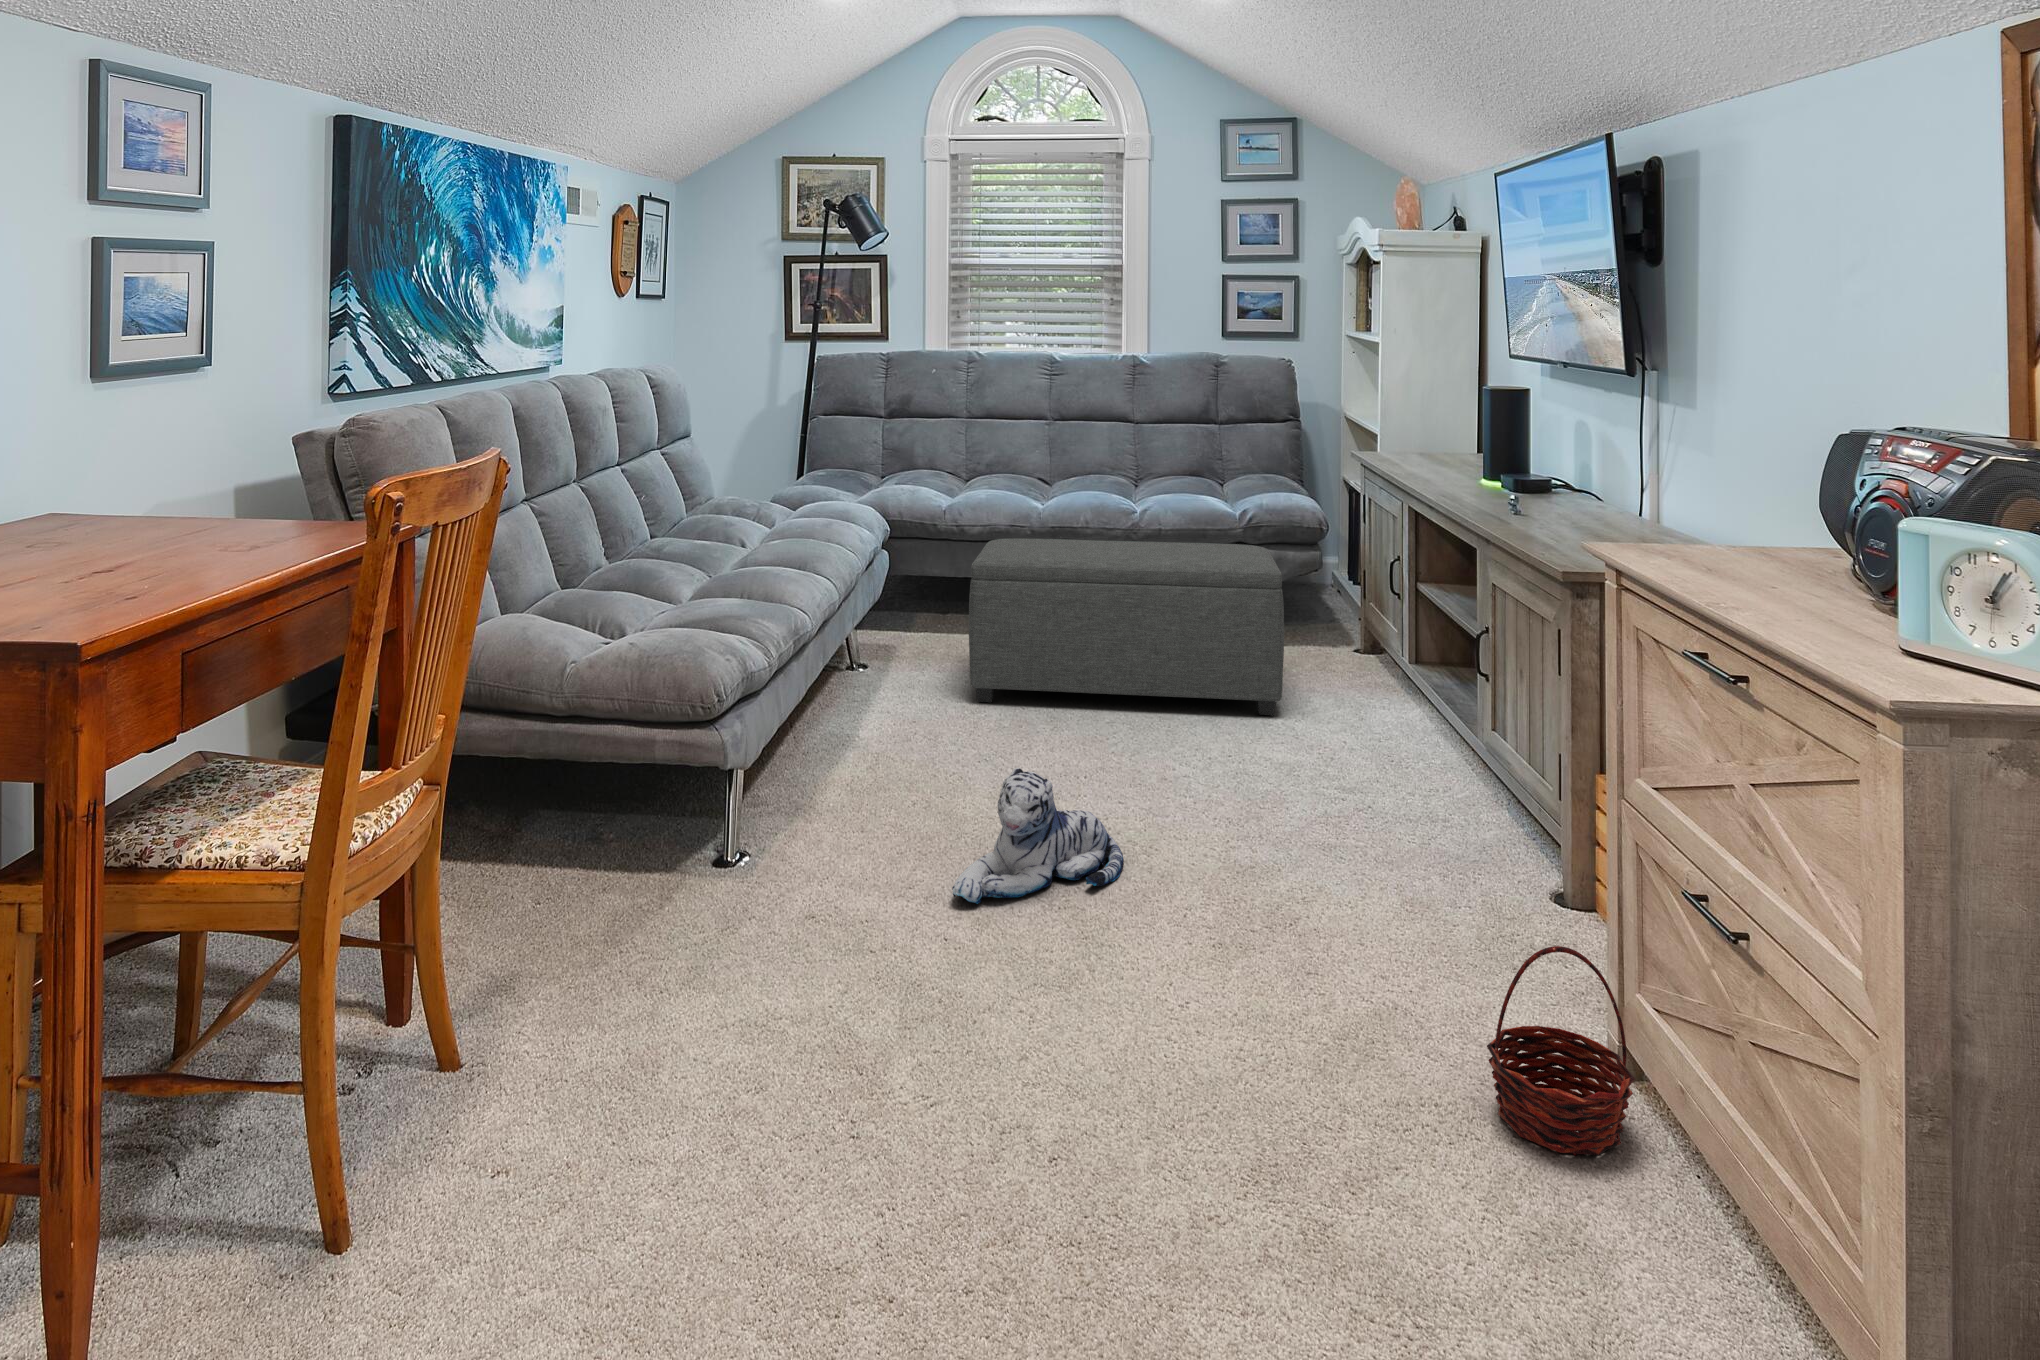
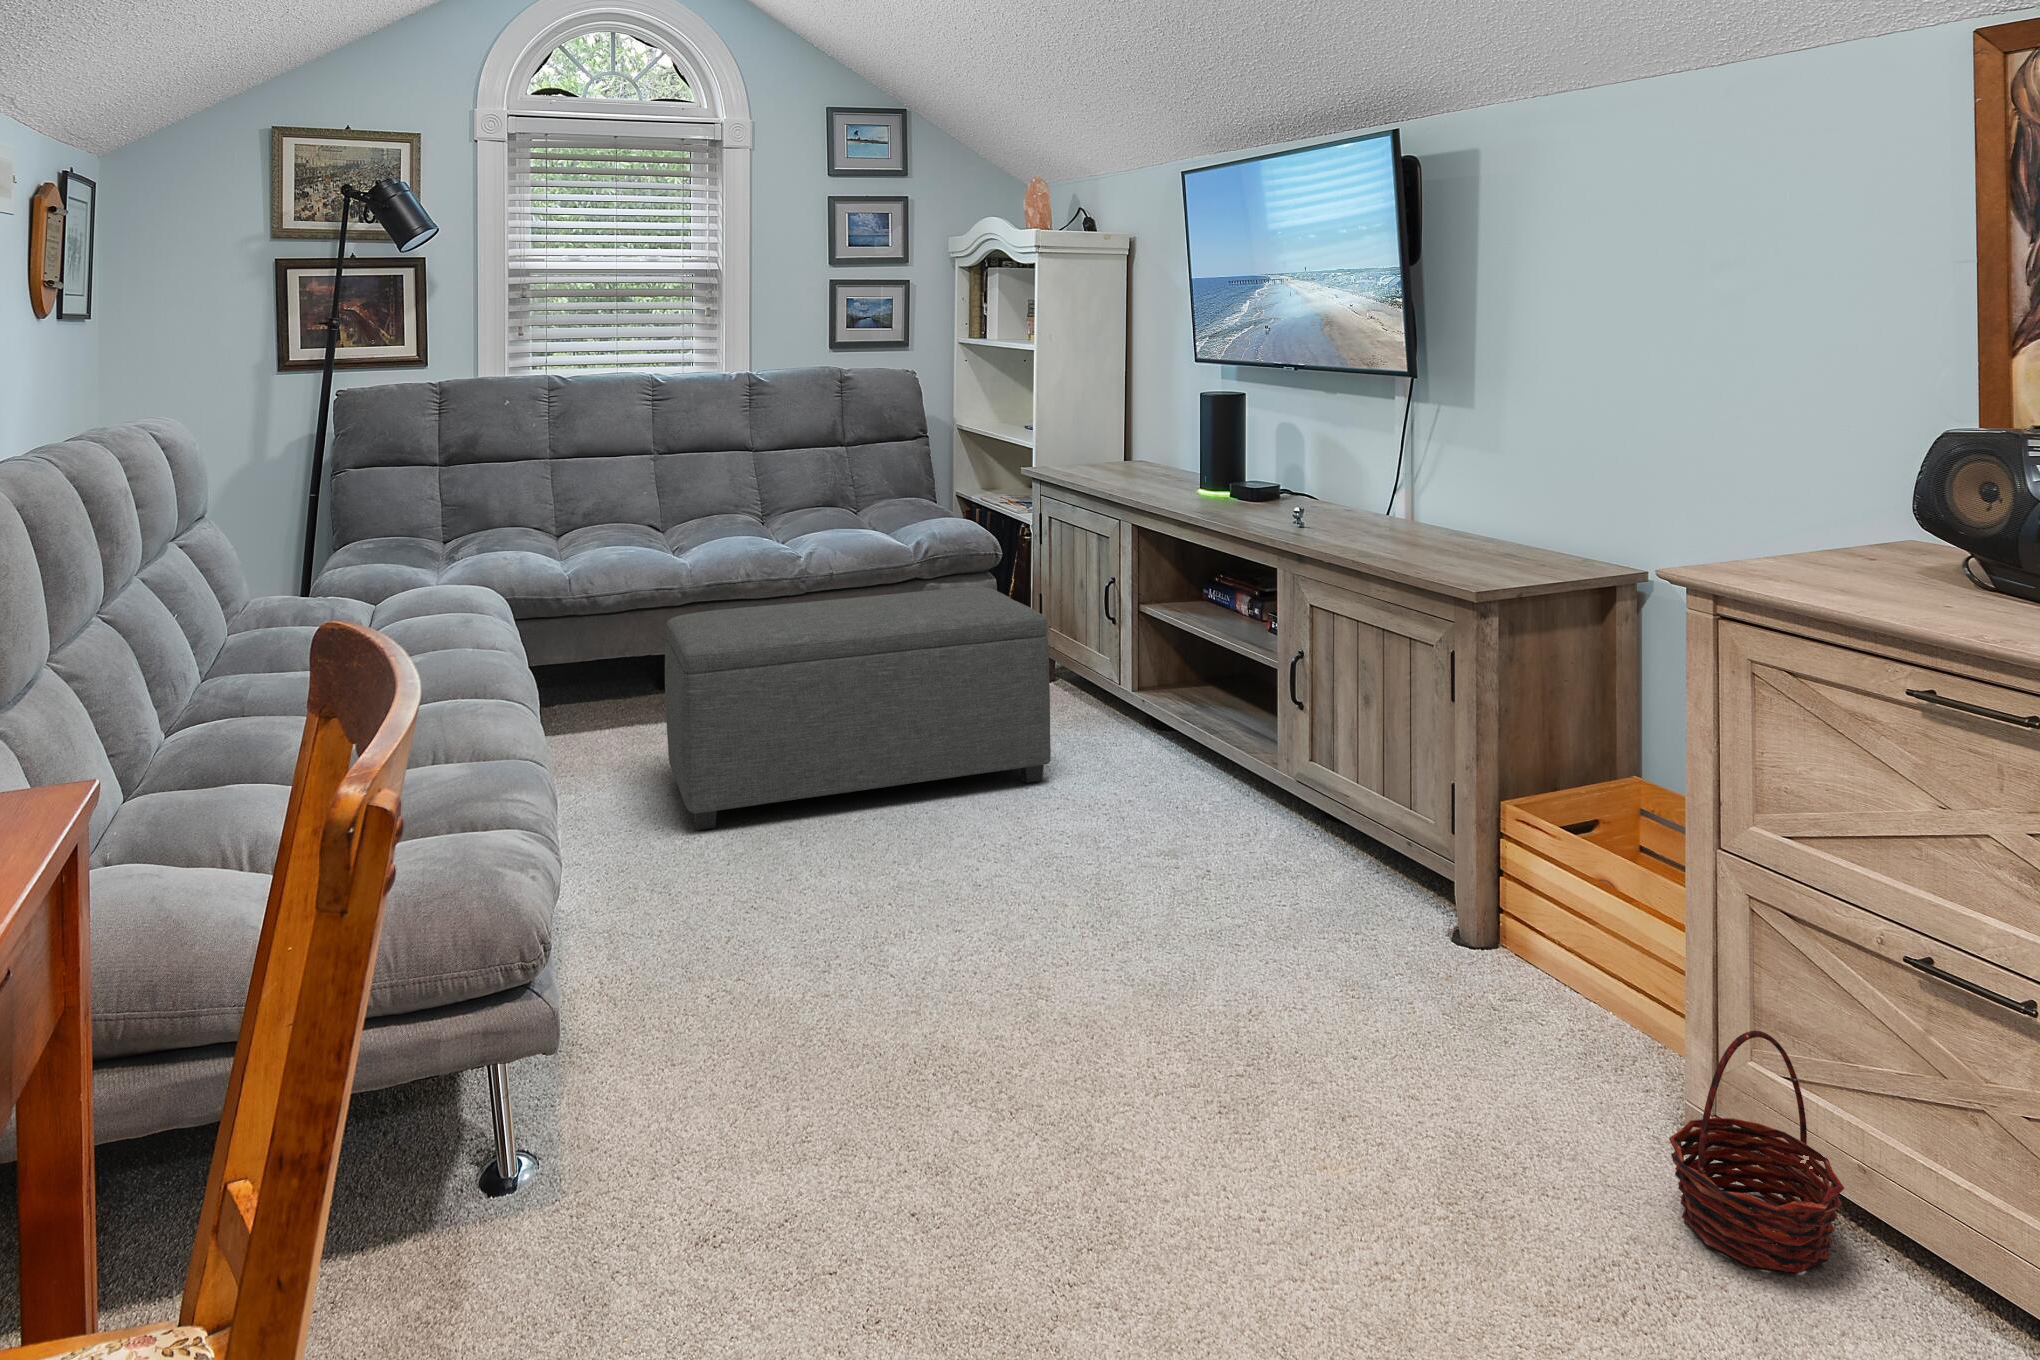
plush toy: present [952,768,1124,904] -> none [896,935,1068,1141]

